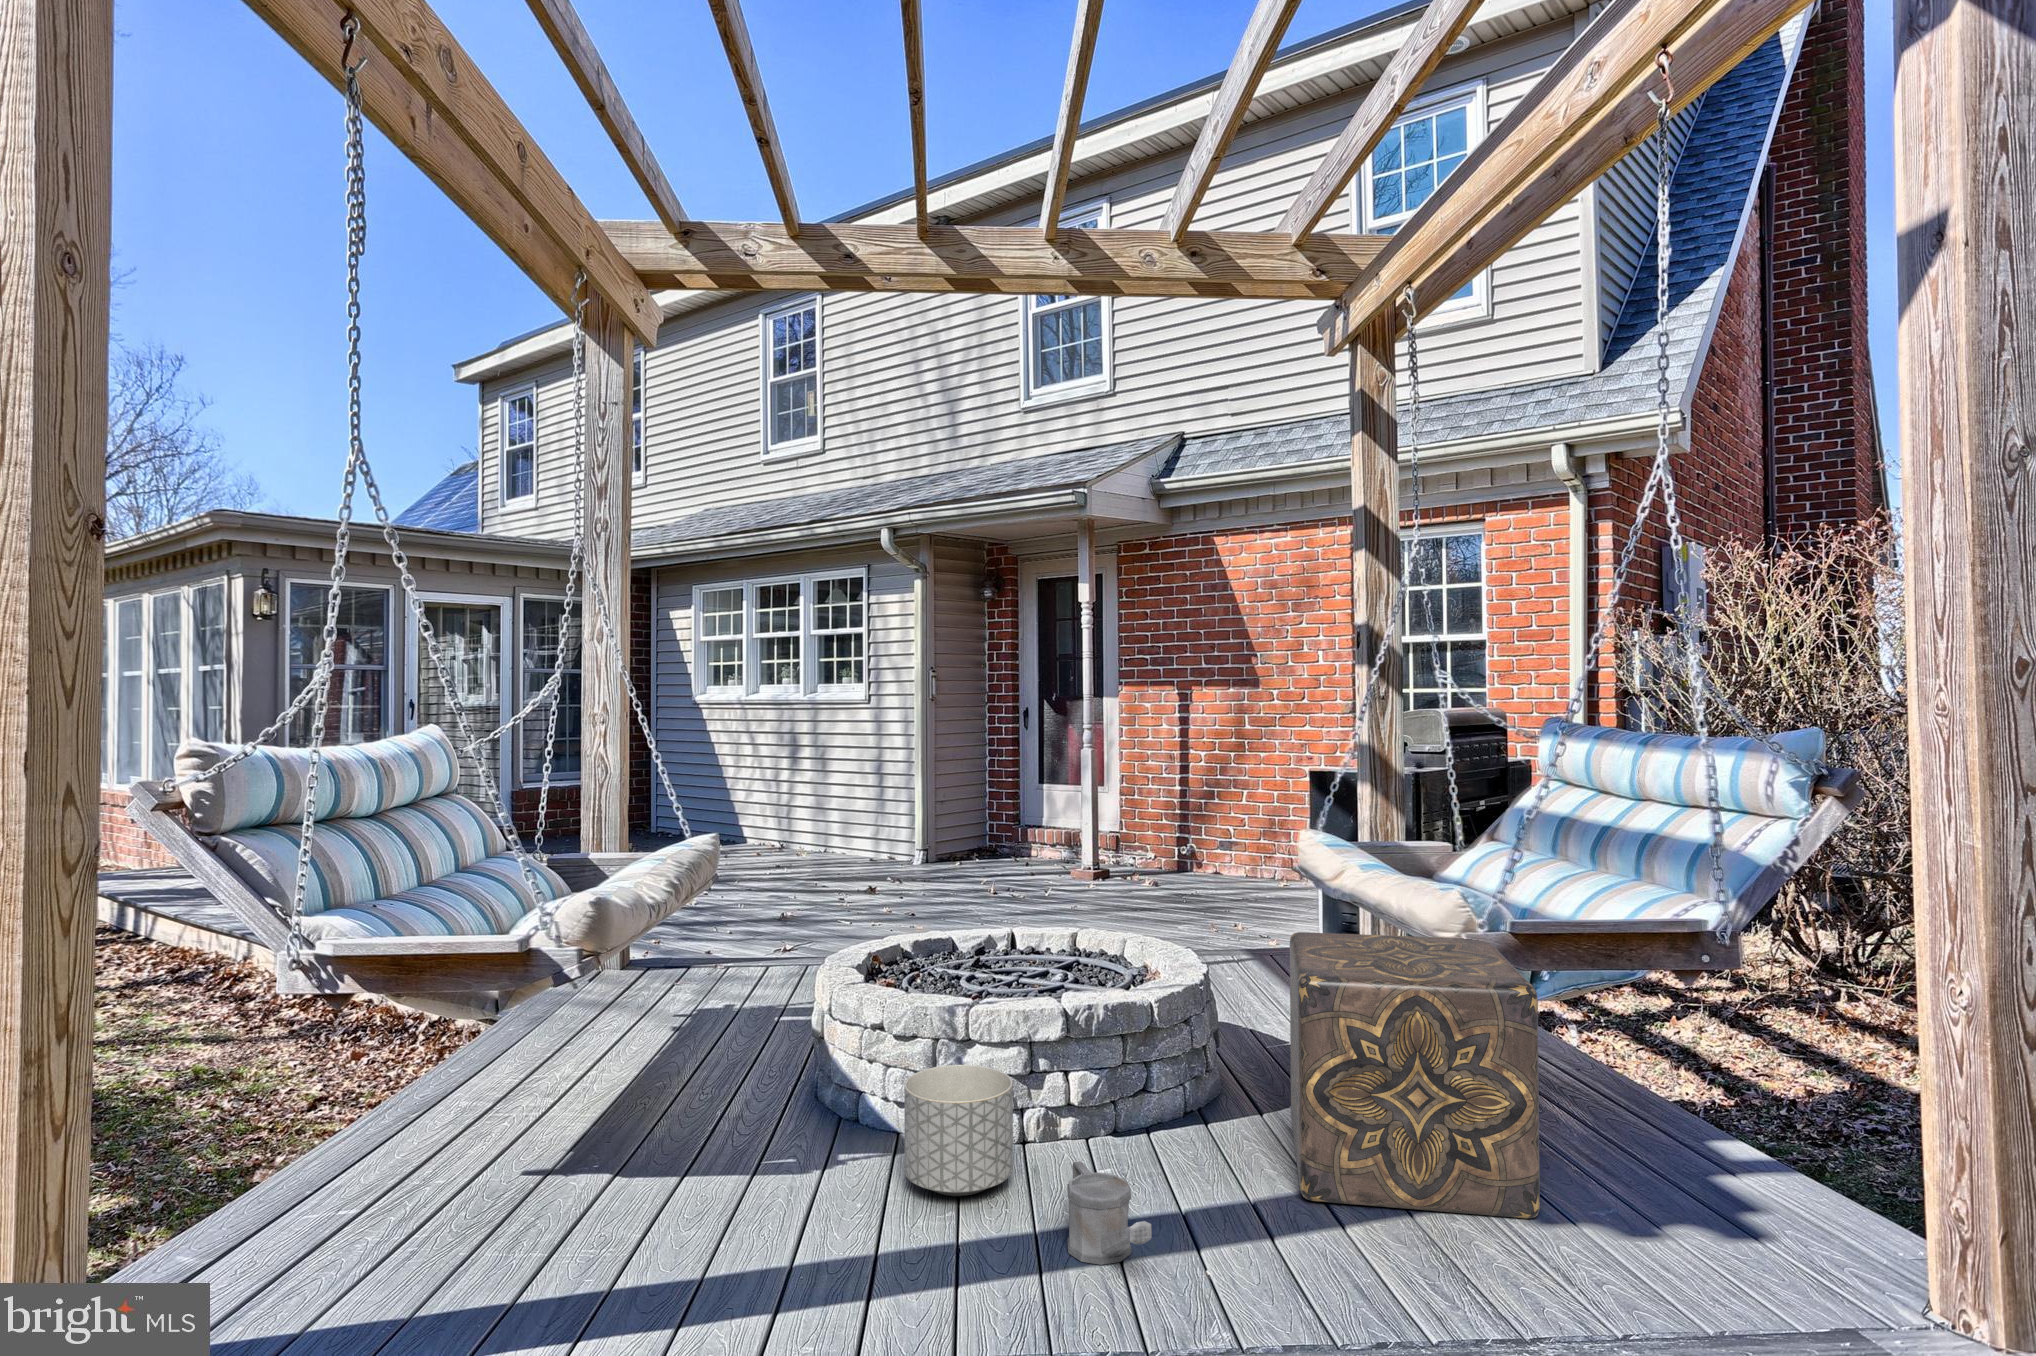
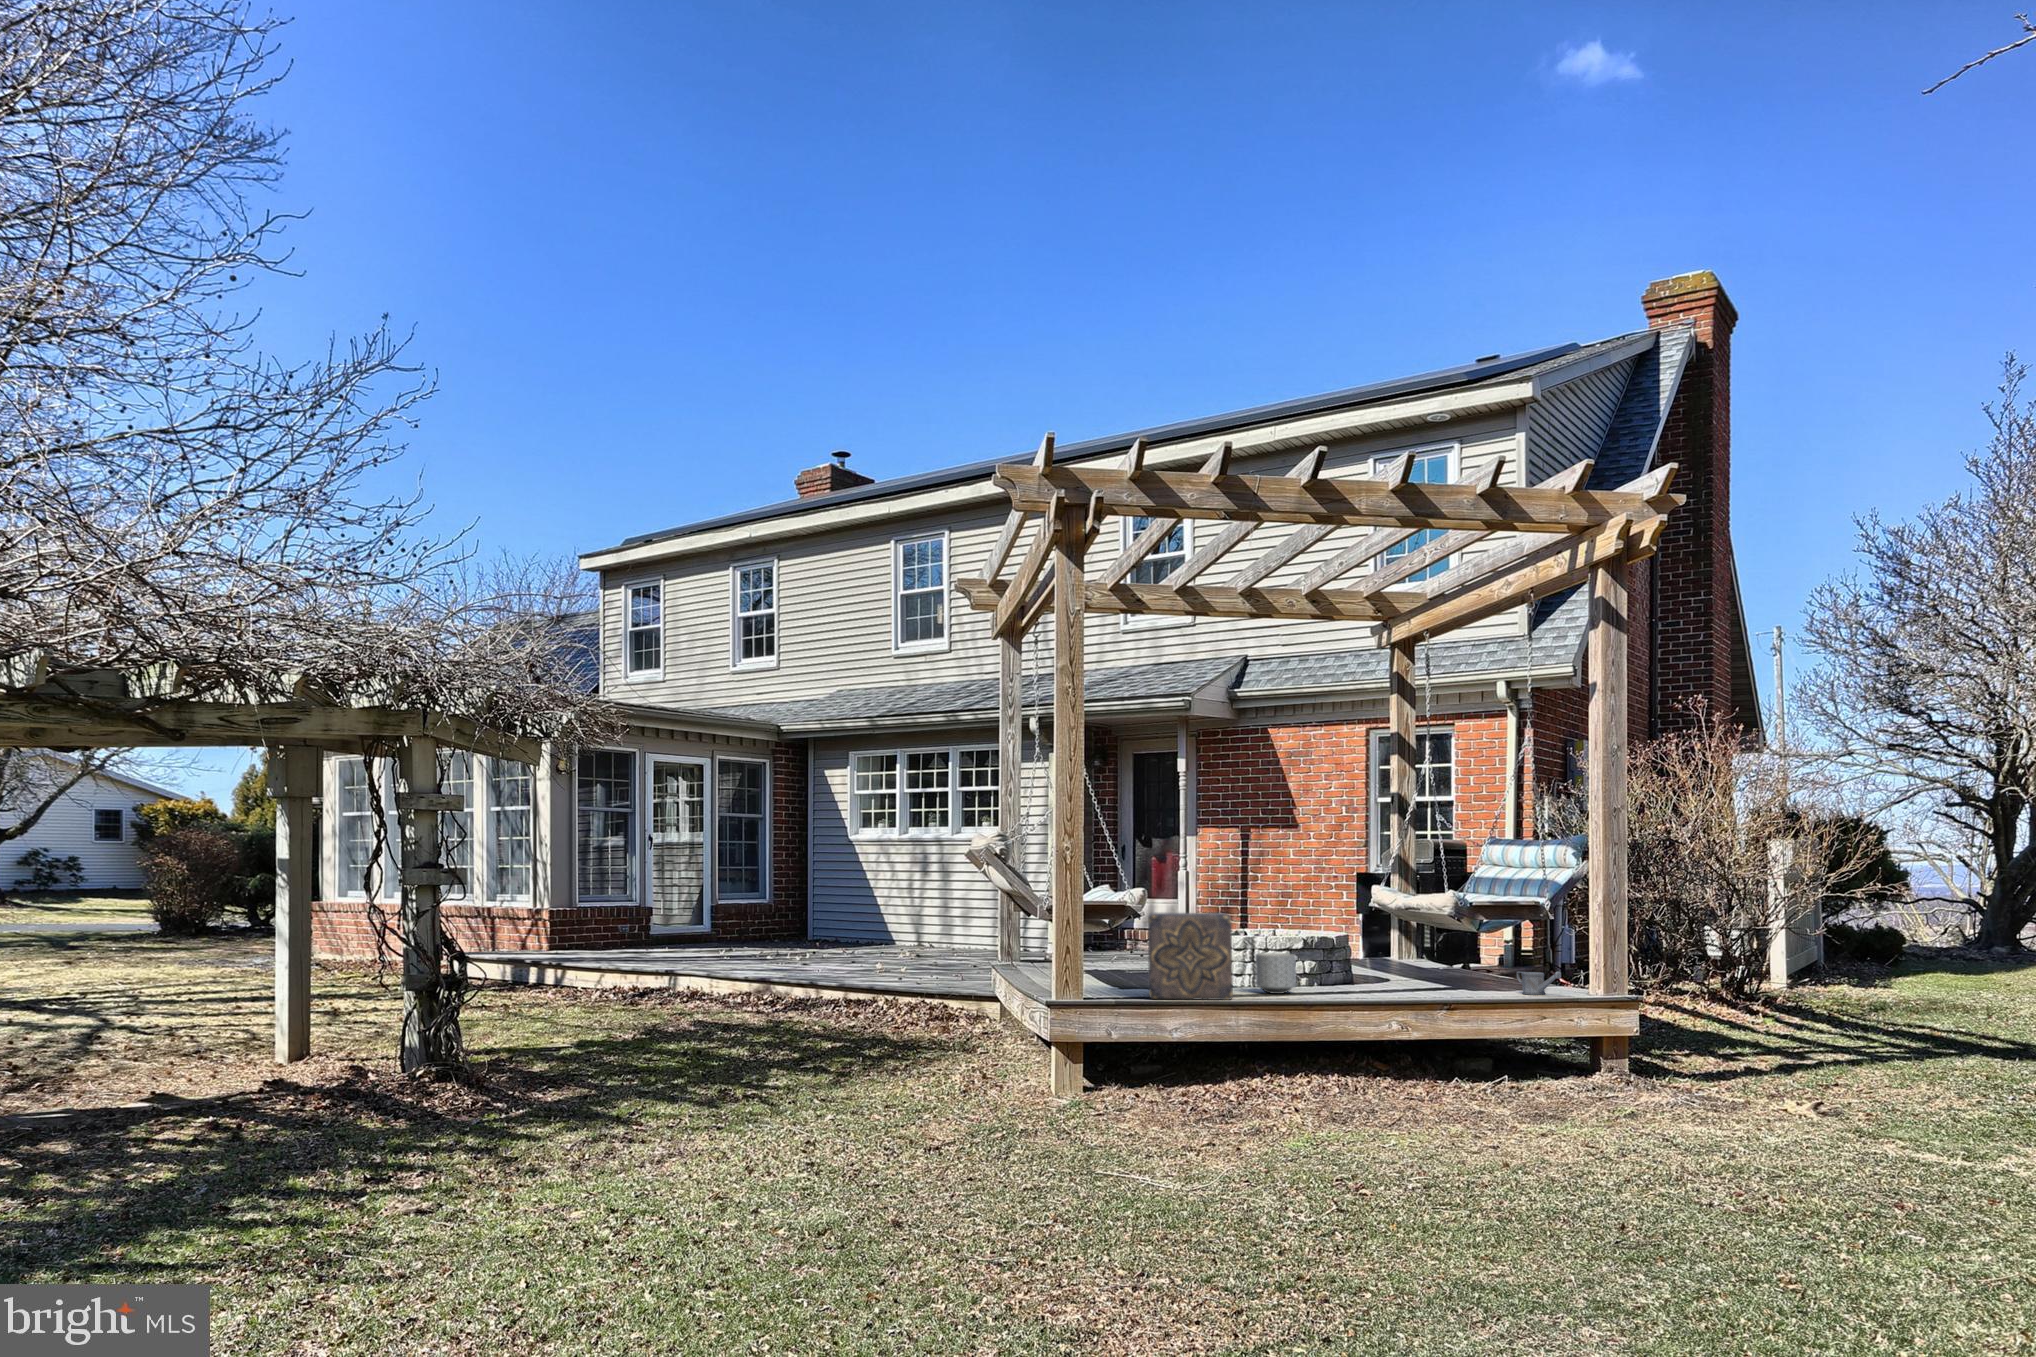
ottoman: present [1290,932,1540,1218] -> present [1148,913,1233,1000]
watering can: present [1067,1161,1152,1265] -> present [1517,971,1561,995]

